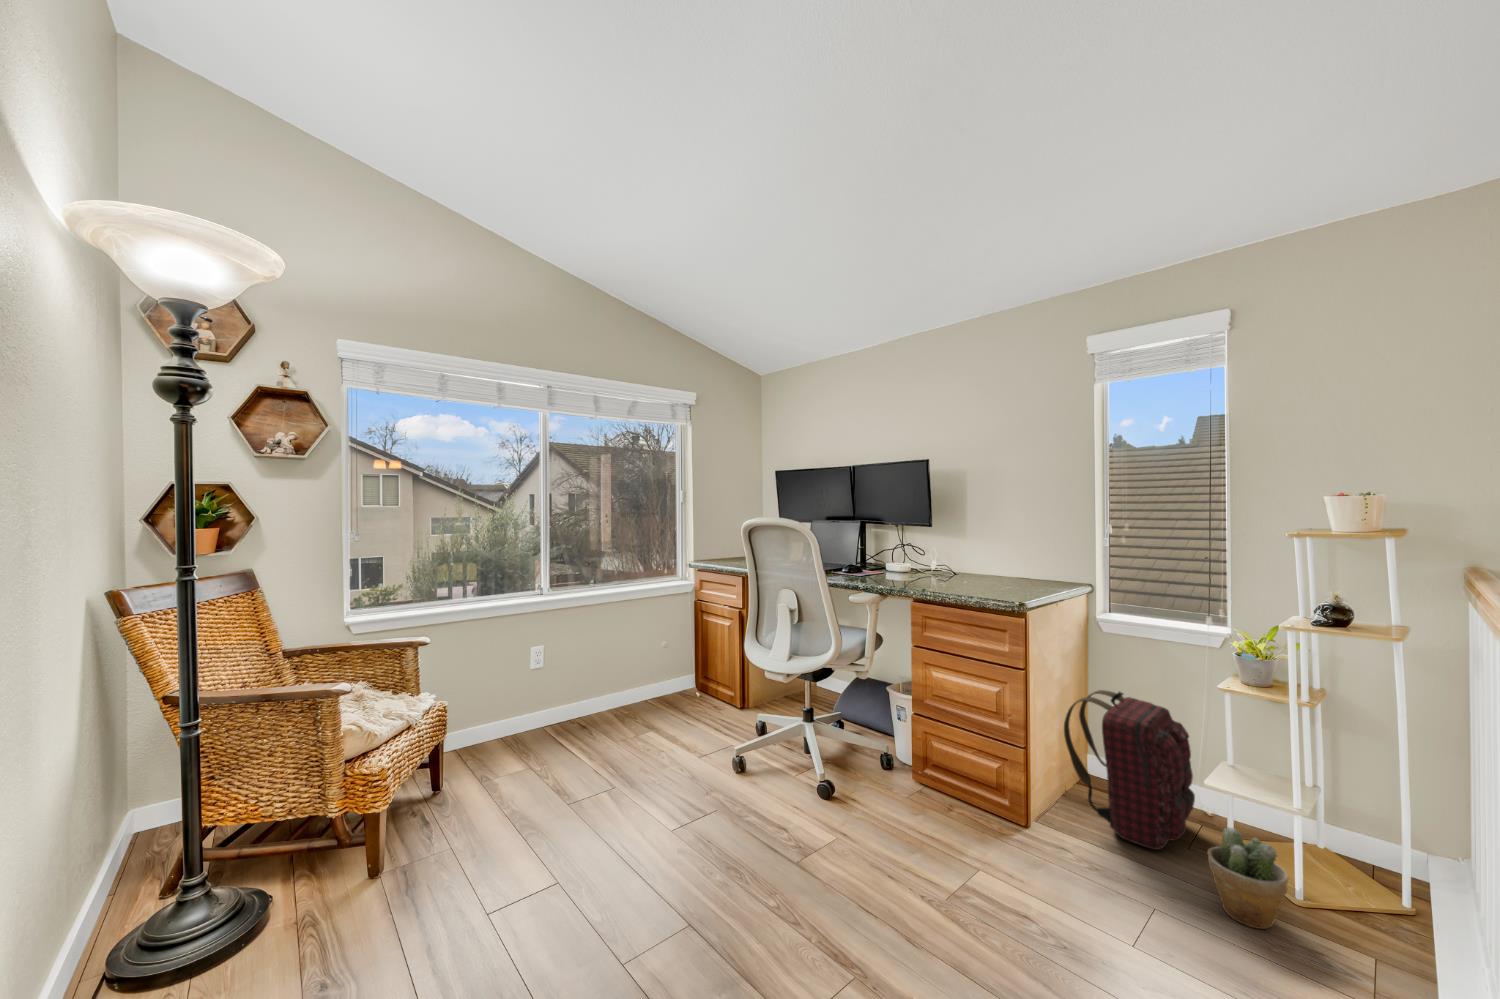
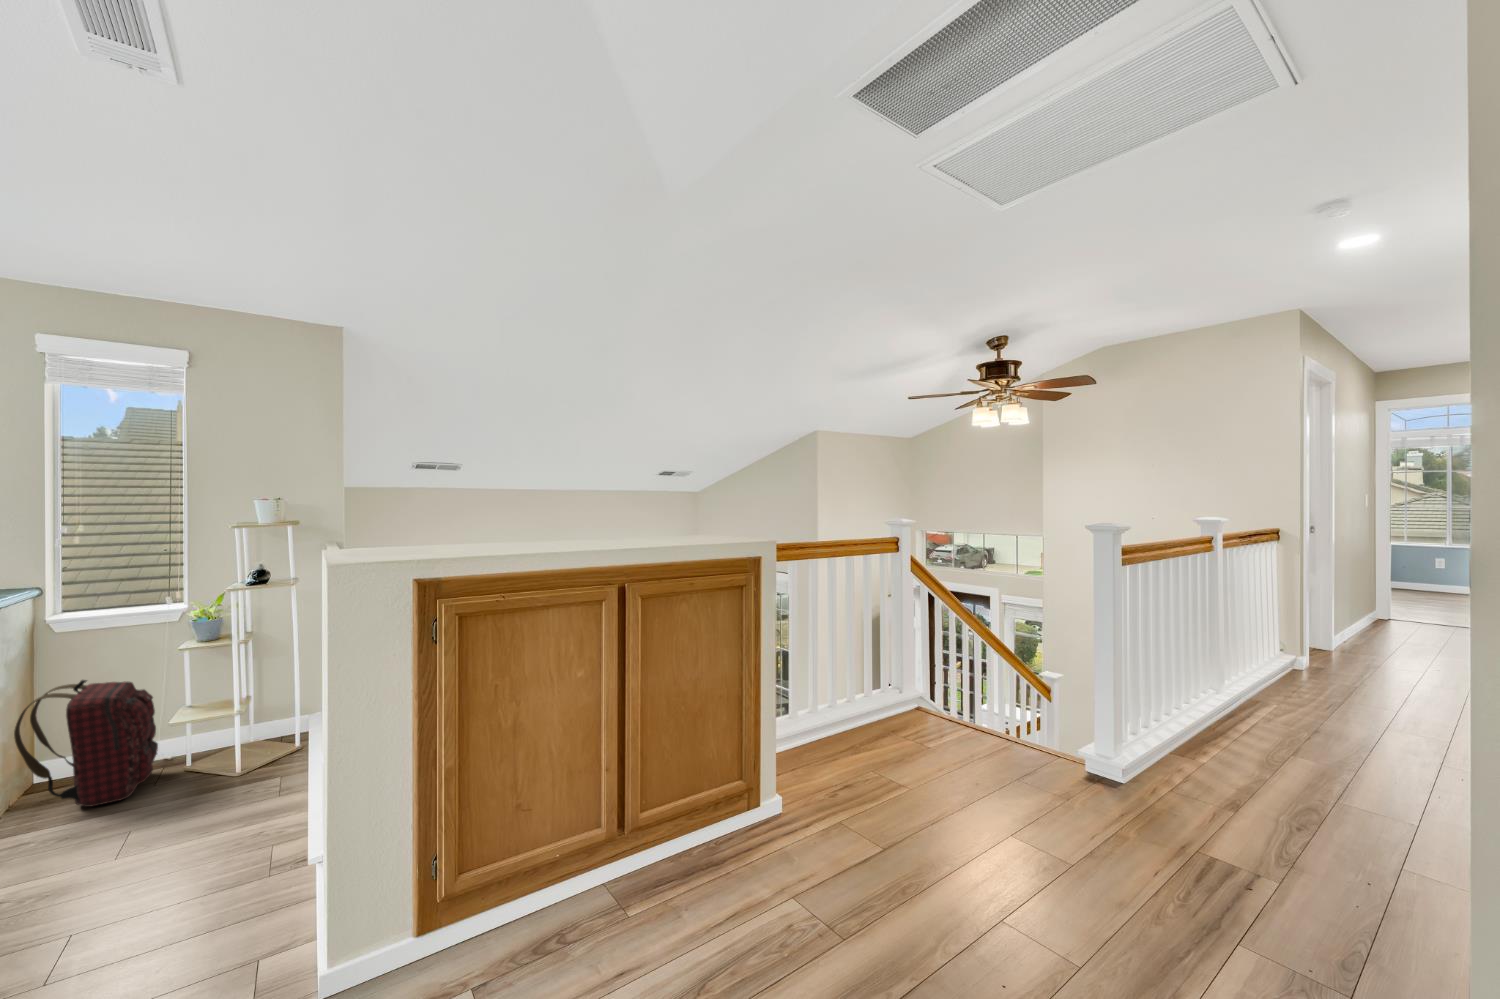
potted plant: present [1208,827,1288,929] -> none [175,739,233,805]

